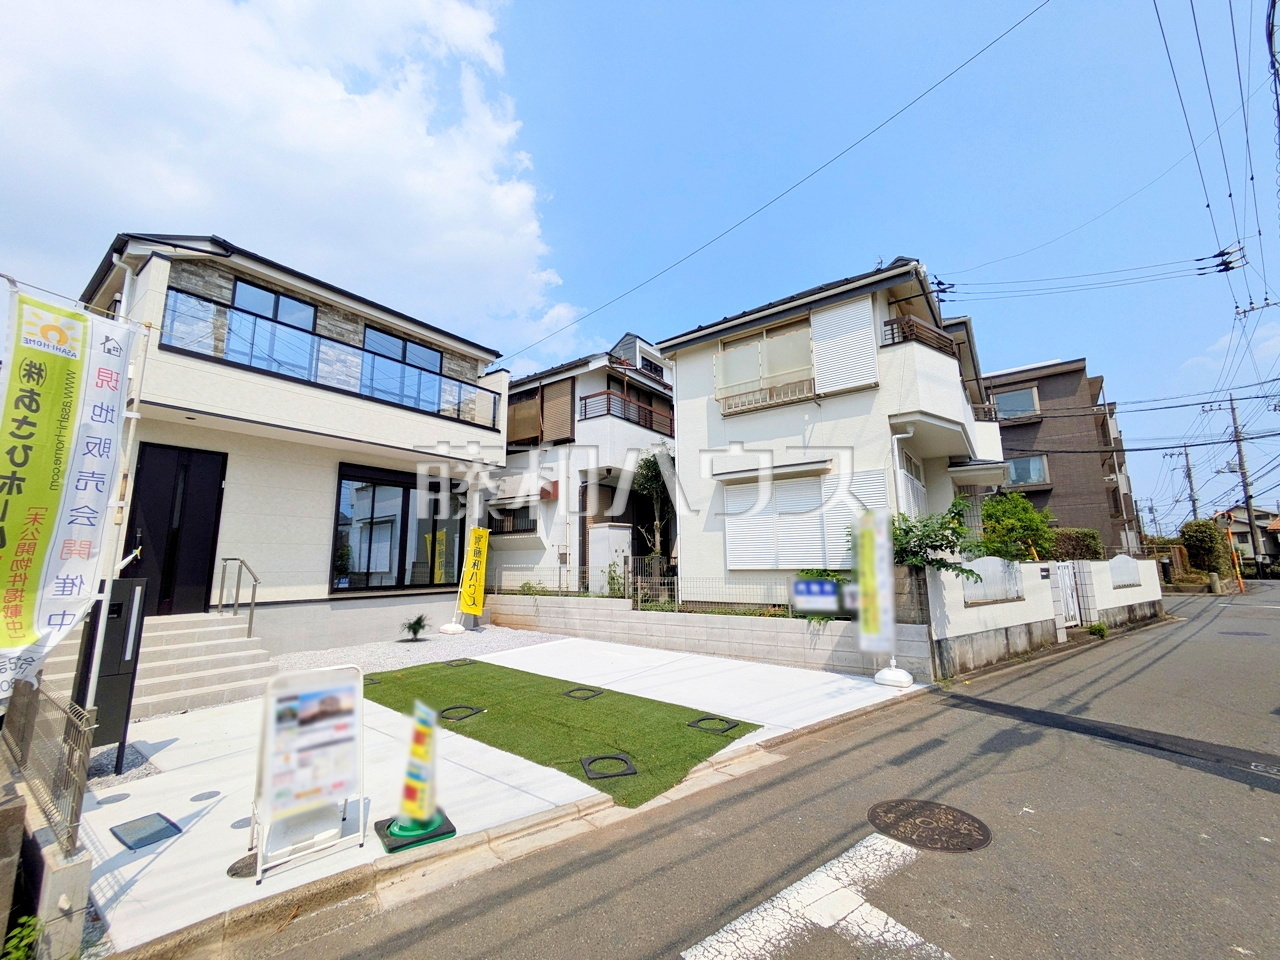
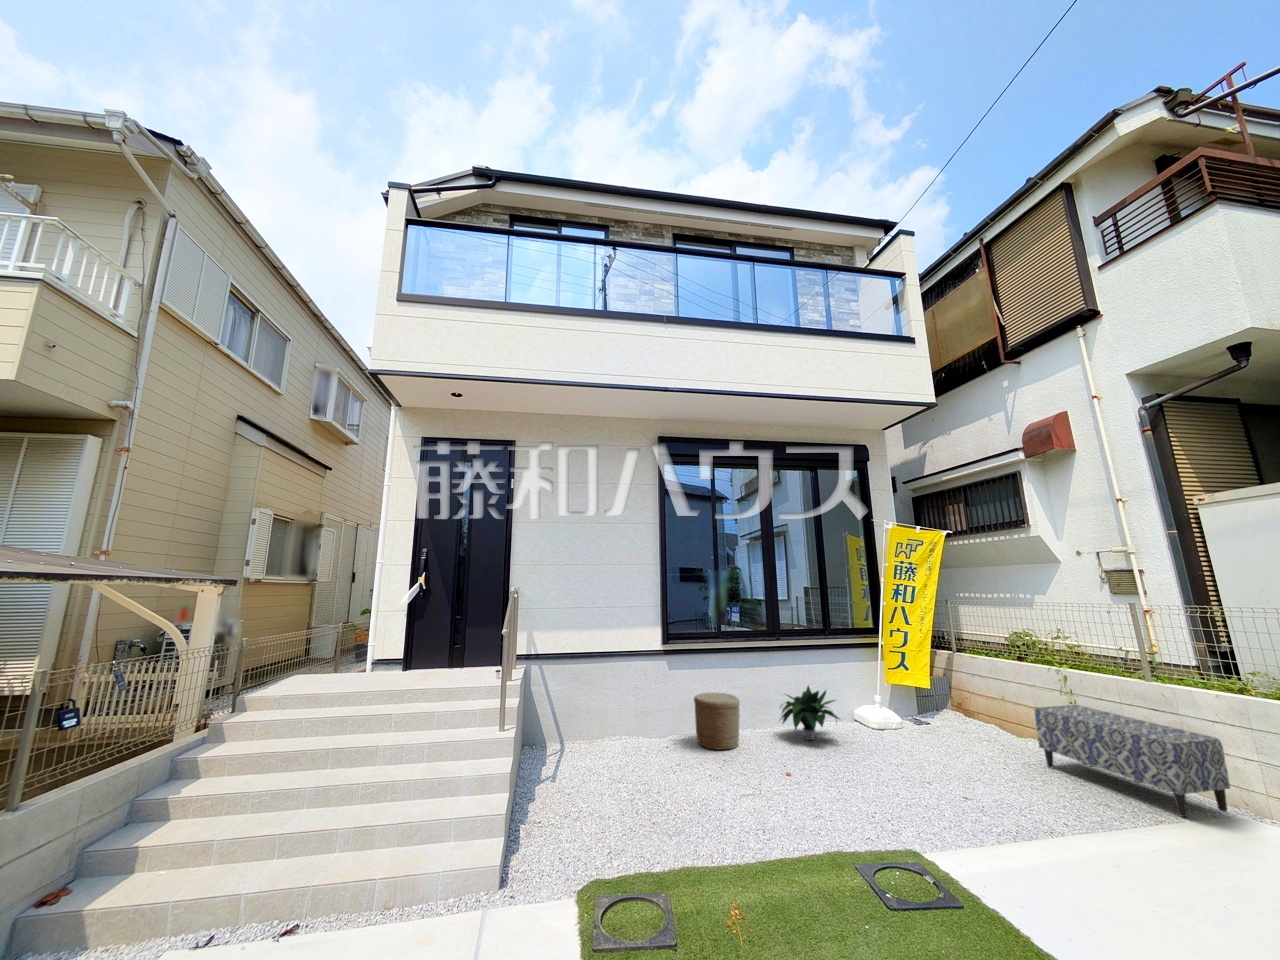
bench: none [519,610,571,639] -> present [1035,705,1230,817]
woven basket: none [348,620,378,648] -> present [694,693,740,750]

